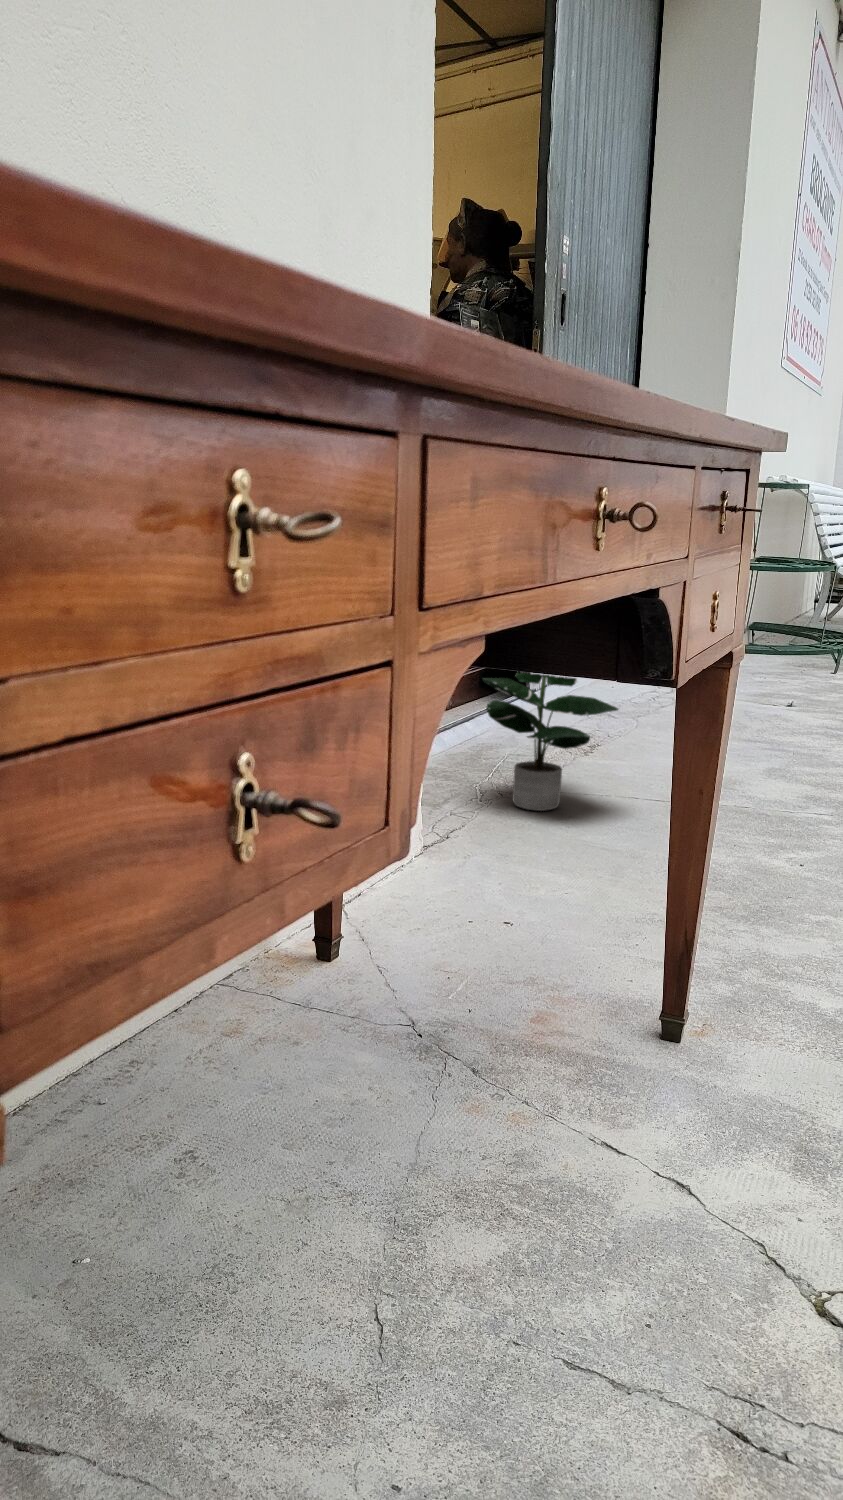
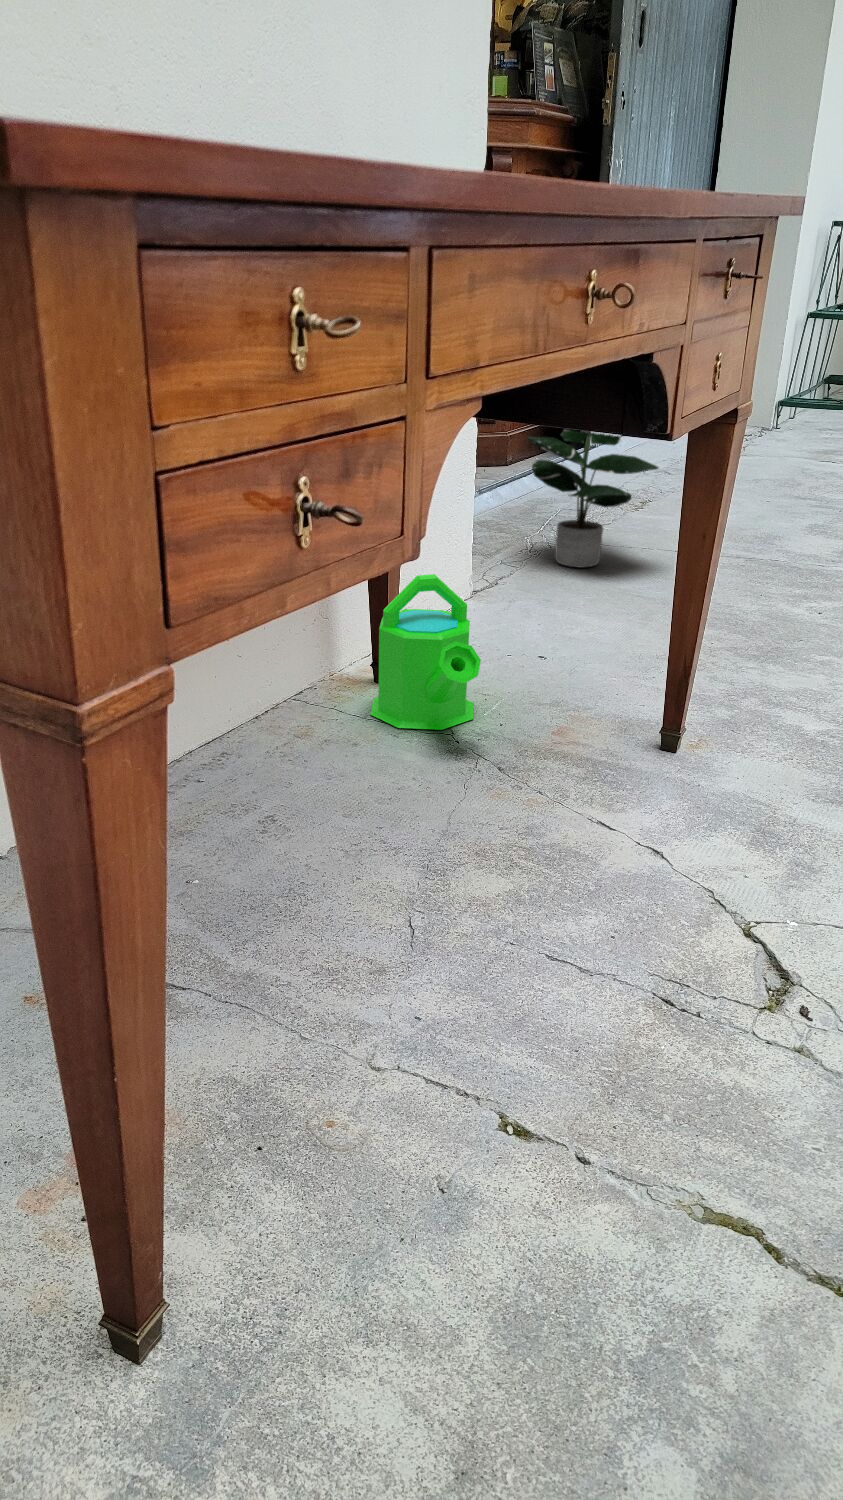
watering can: none [320,830,452,1011] -> present [370,574,481,730]

